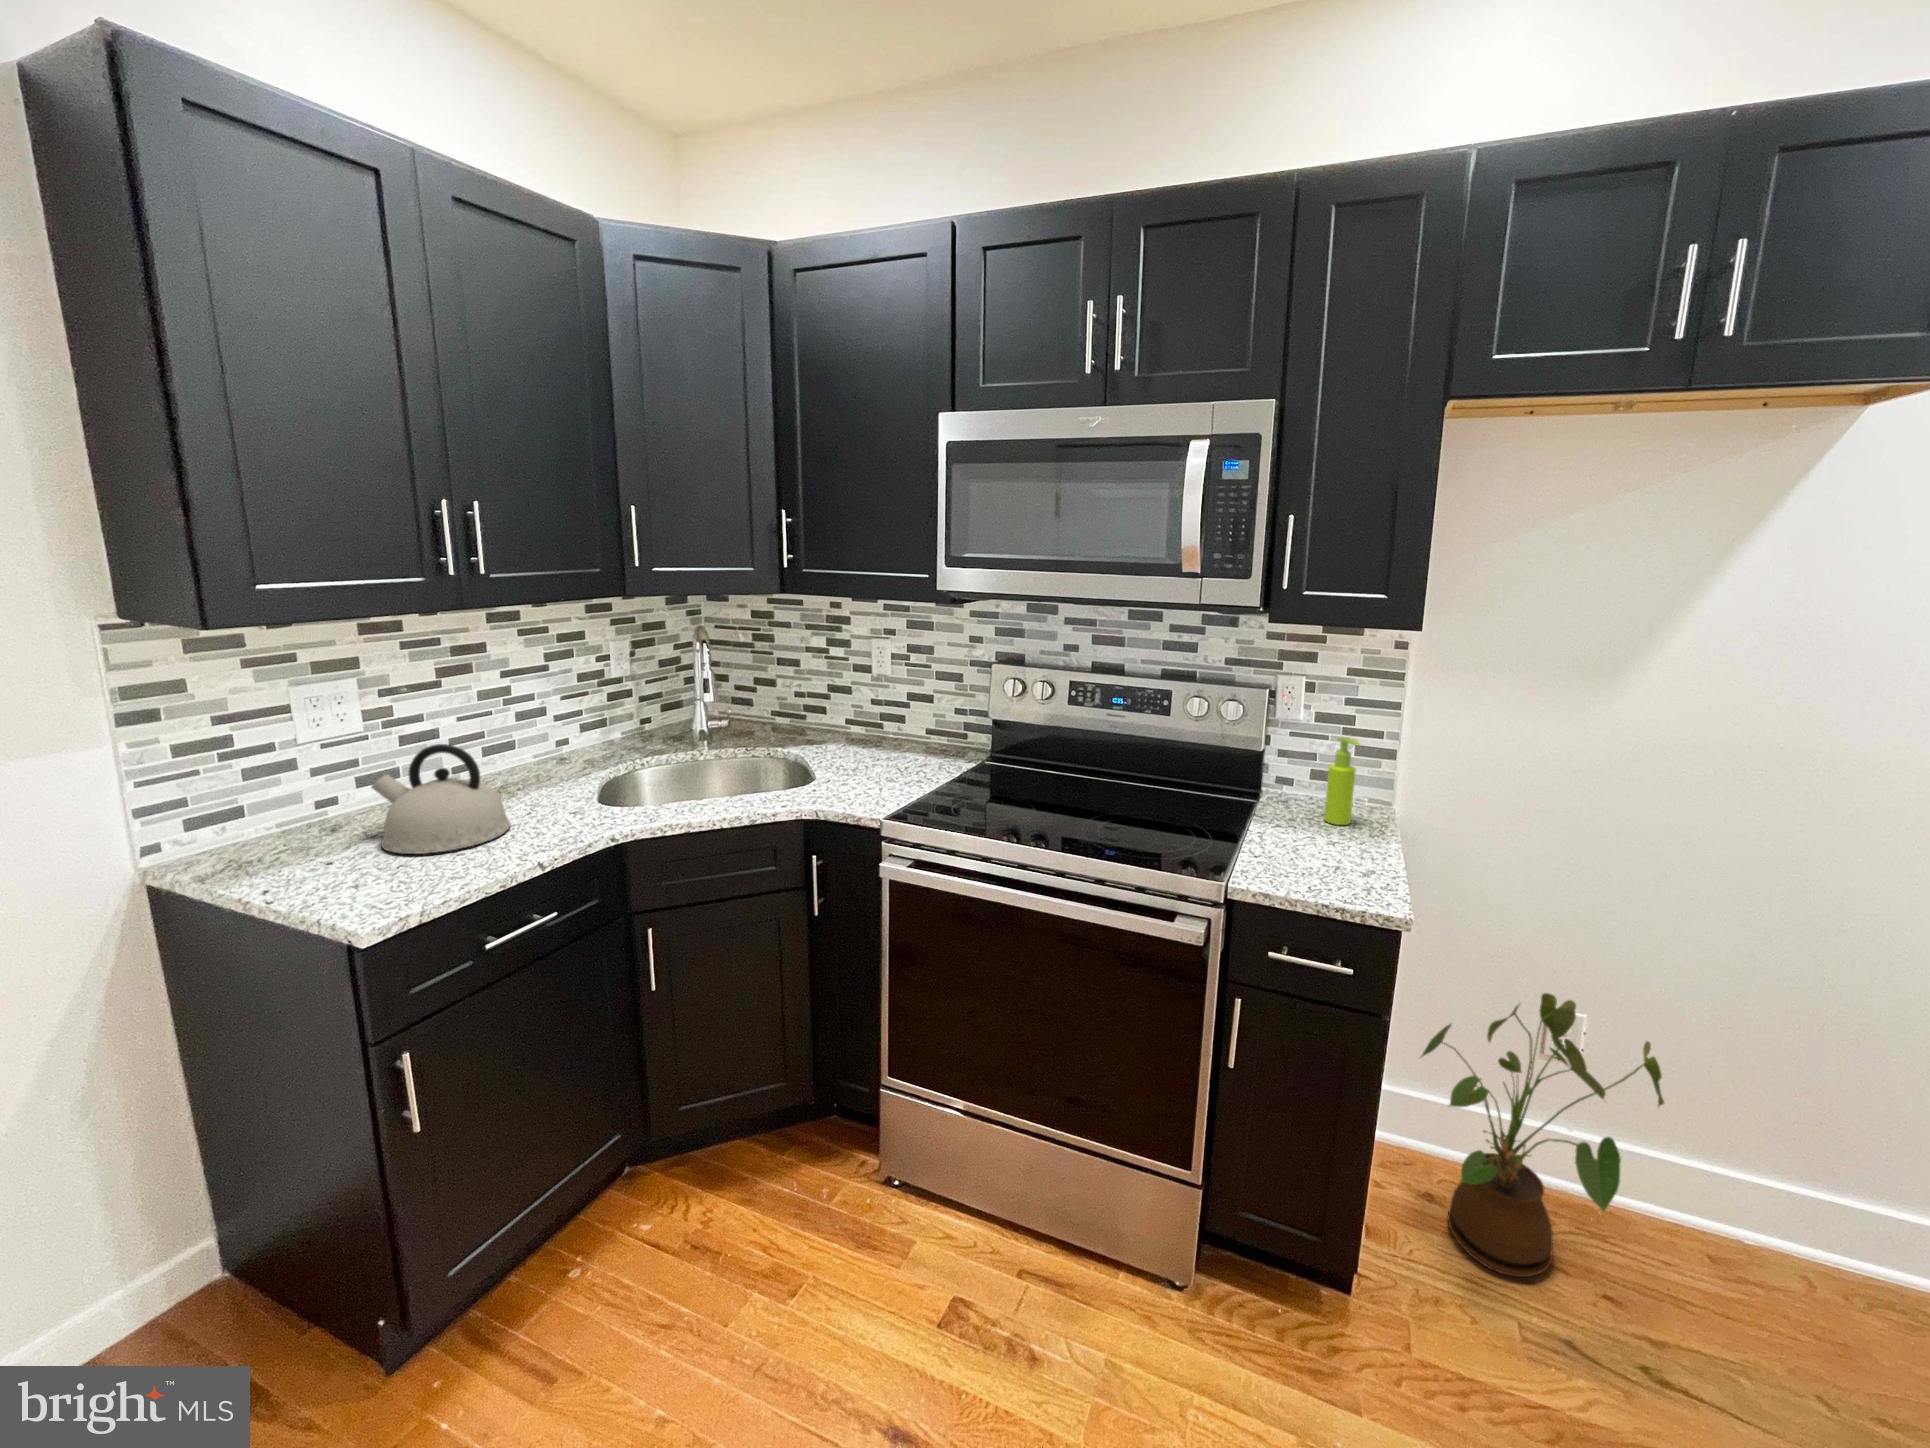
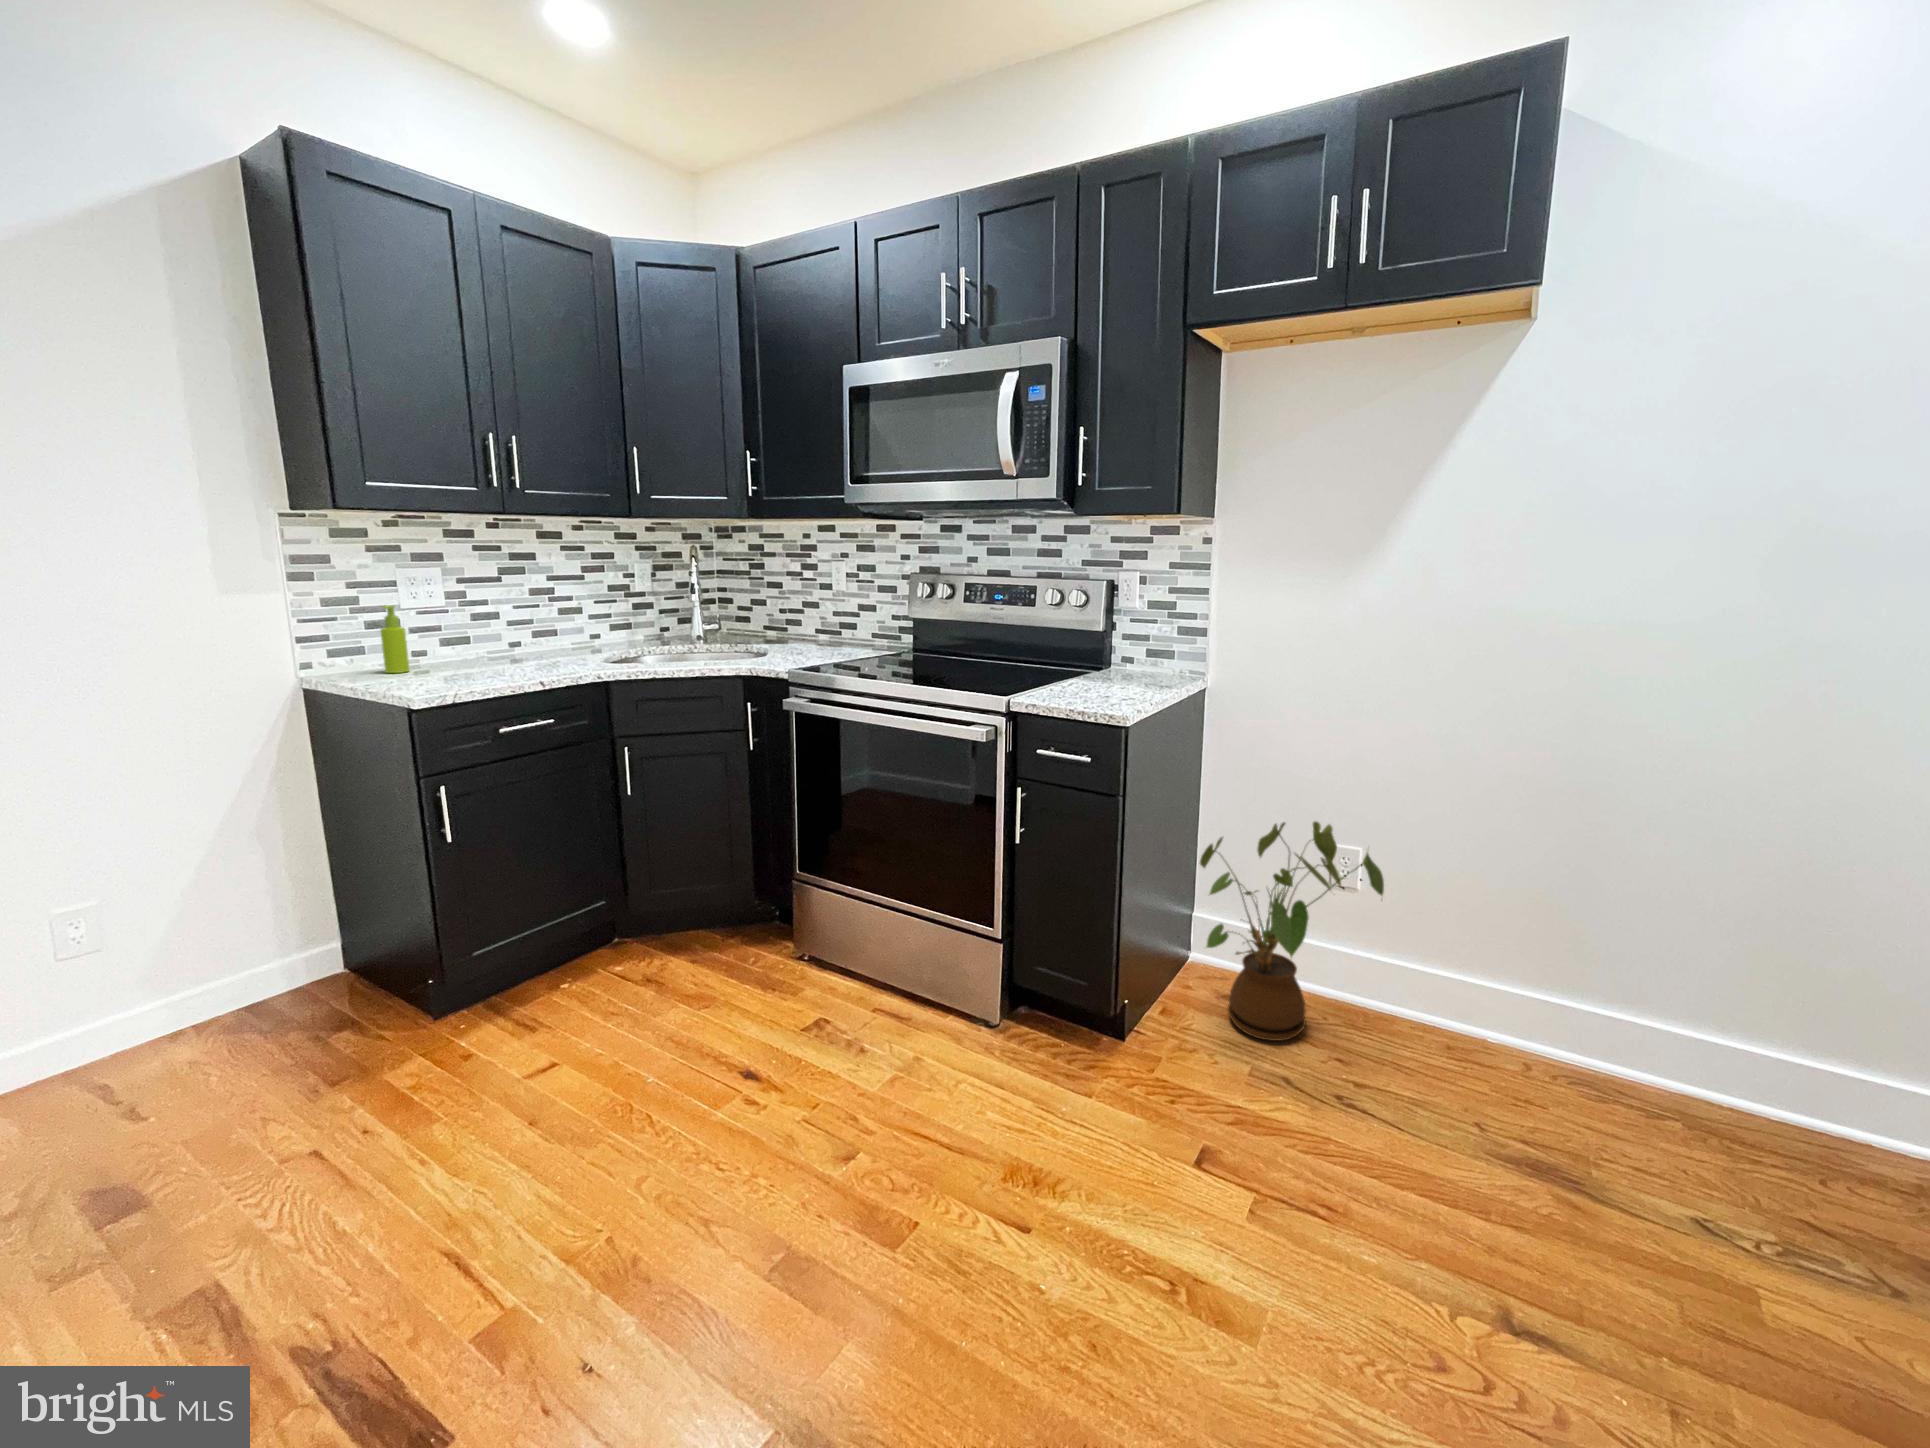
soap dispenser: present [1324,737,1360,825] -> present [380,605,409,673]
kettle: present [372,744,510,854] -> none [443,606,536,677]

